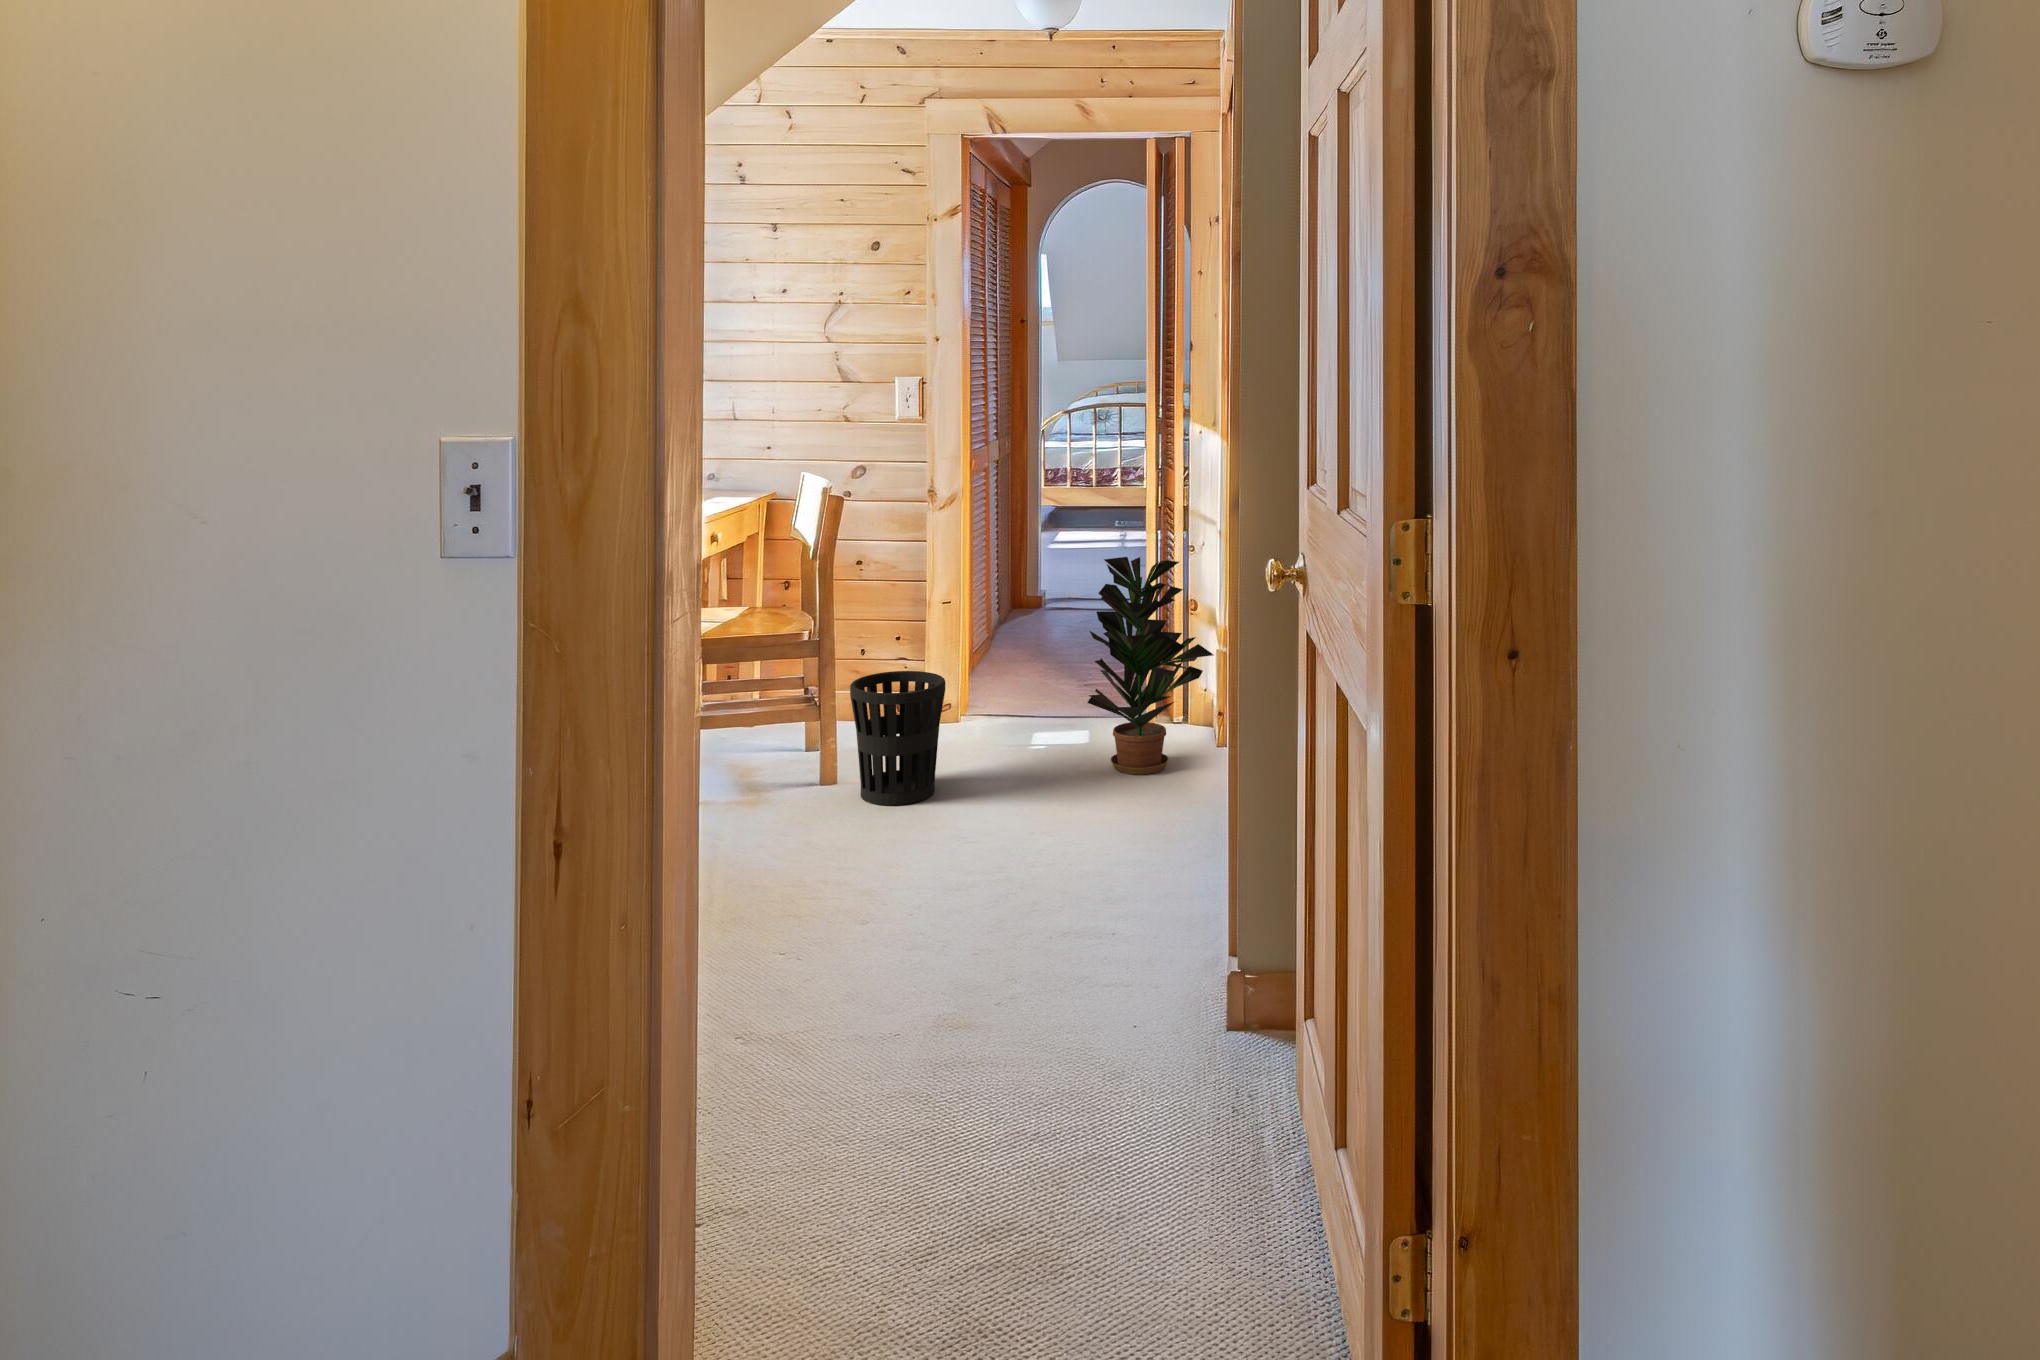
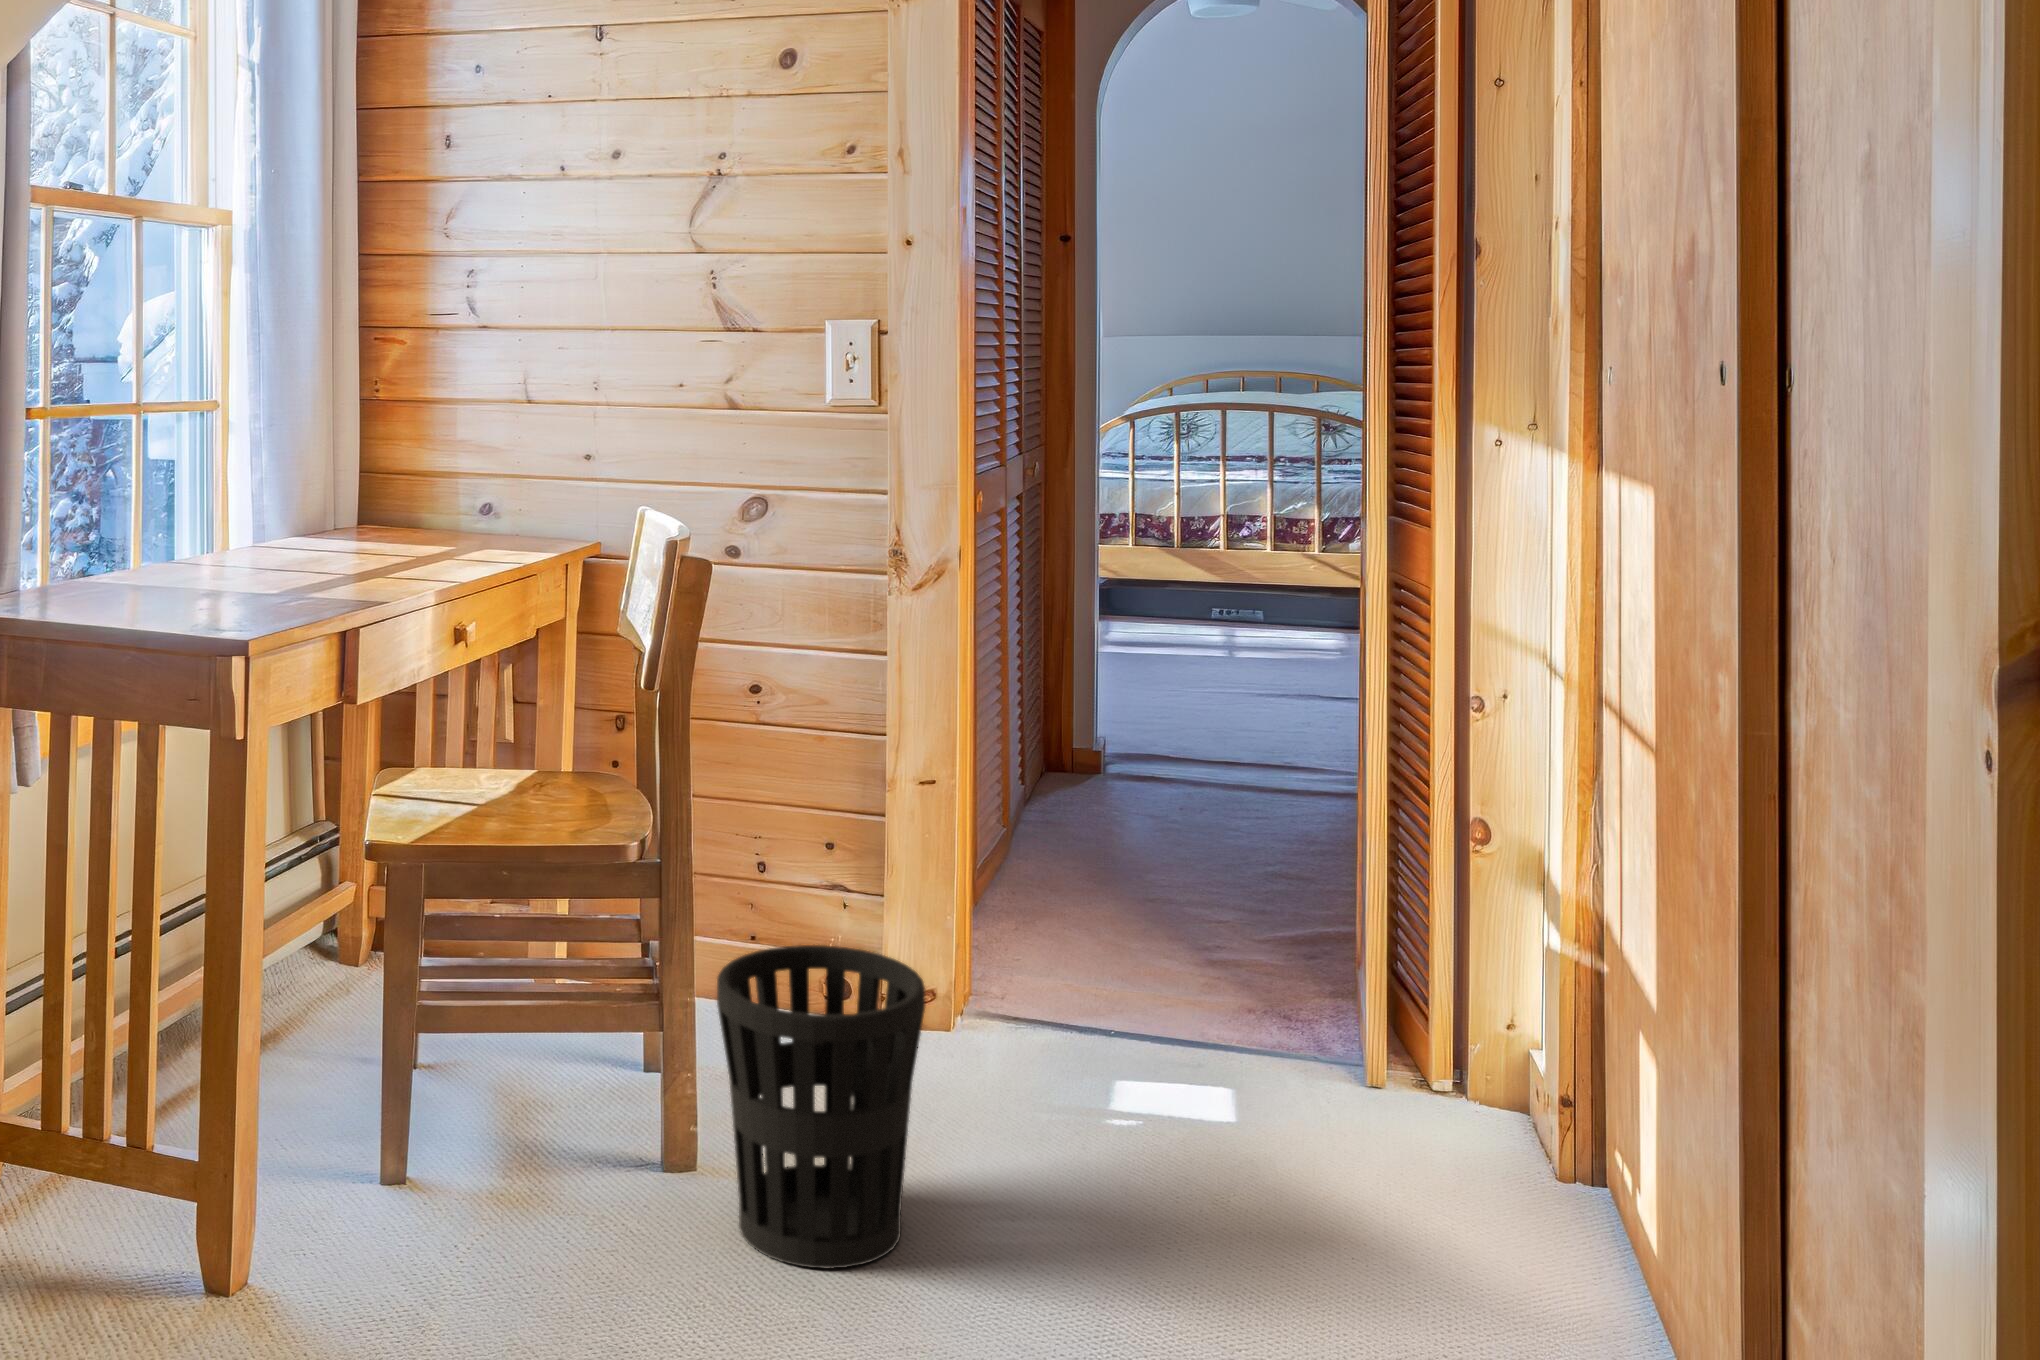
potted plant: present [1087,557,1213,775] -> none [1254,724,1578,1254]

